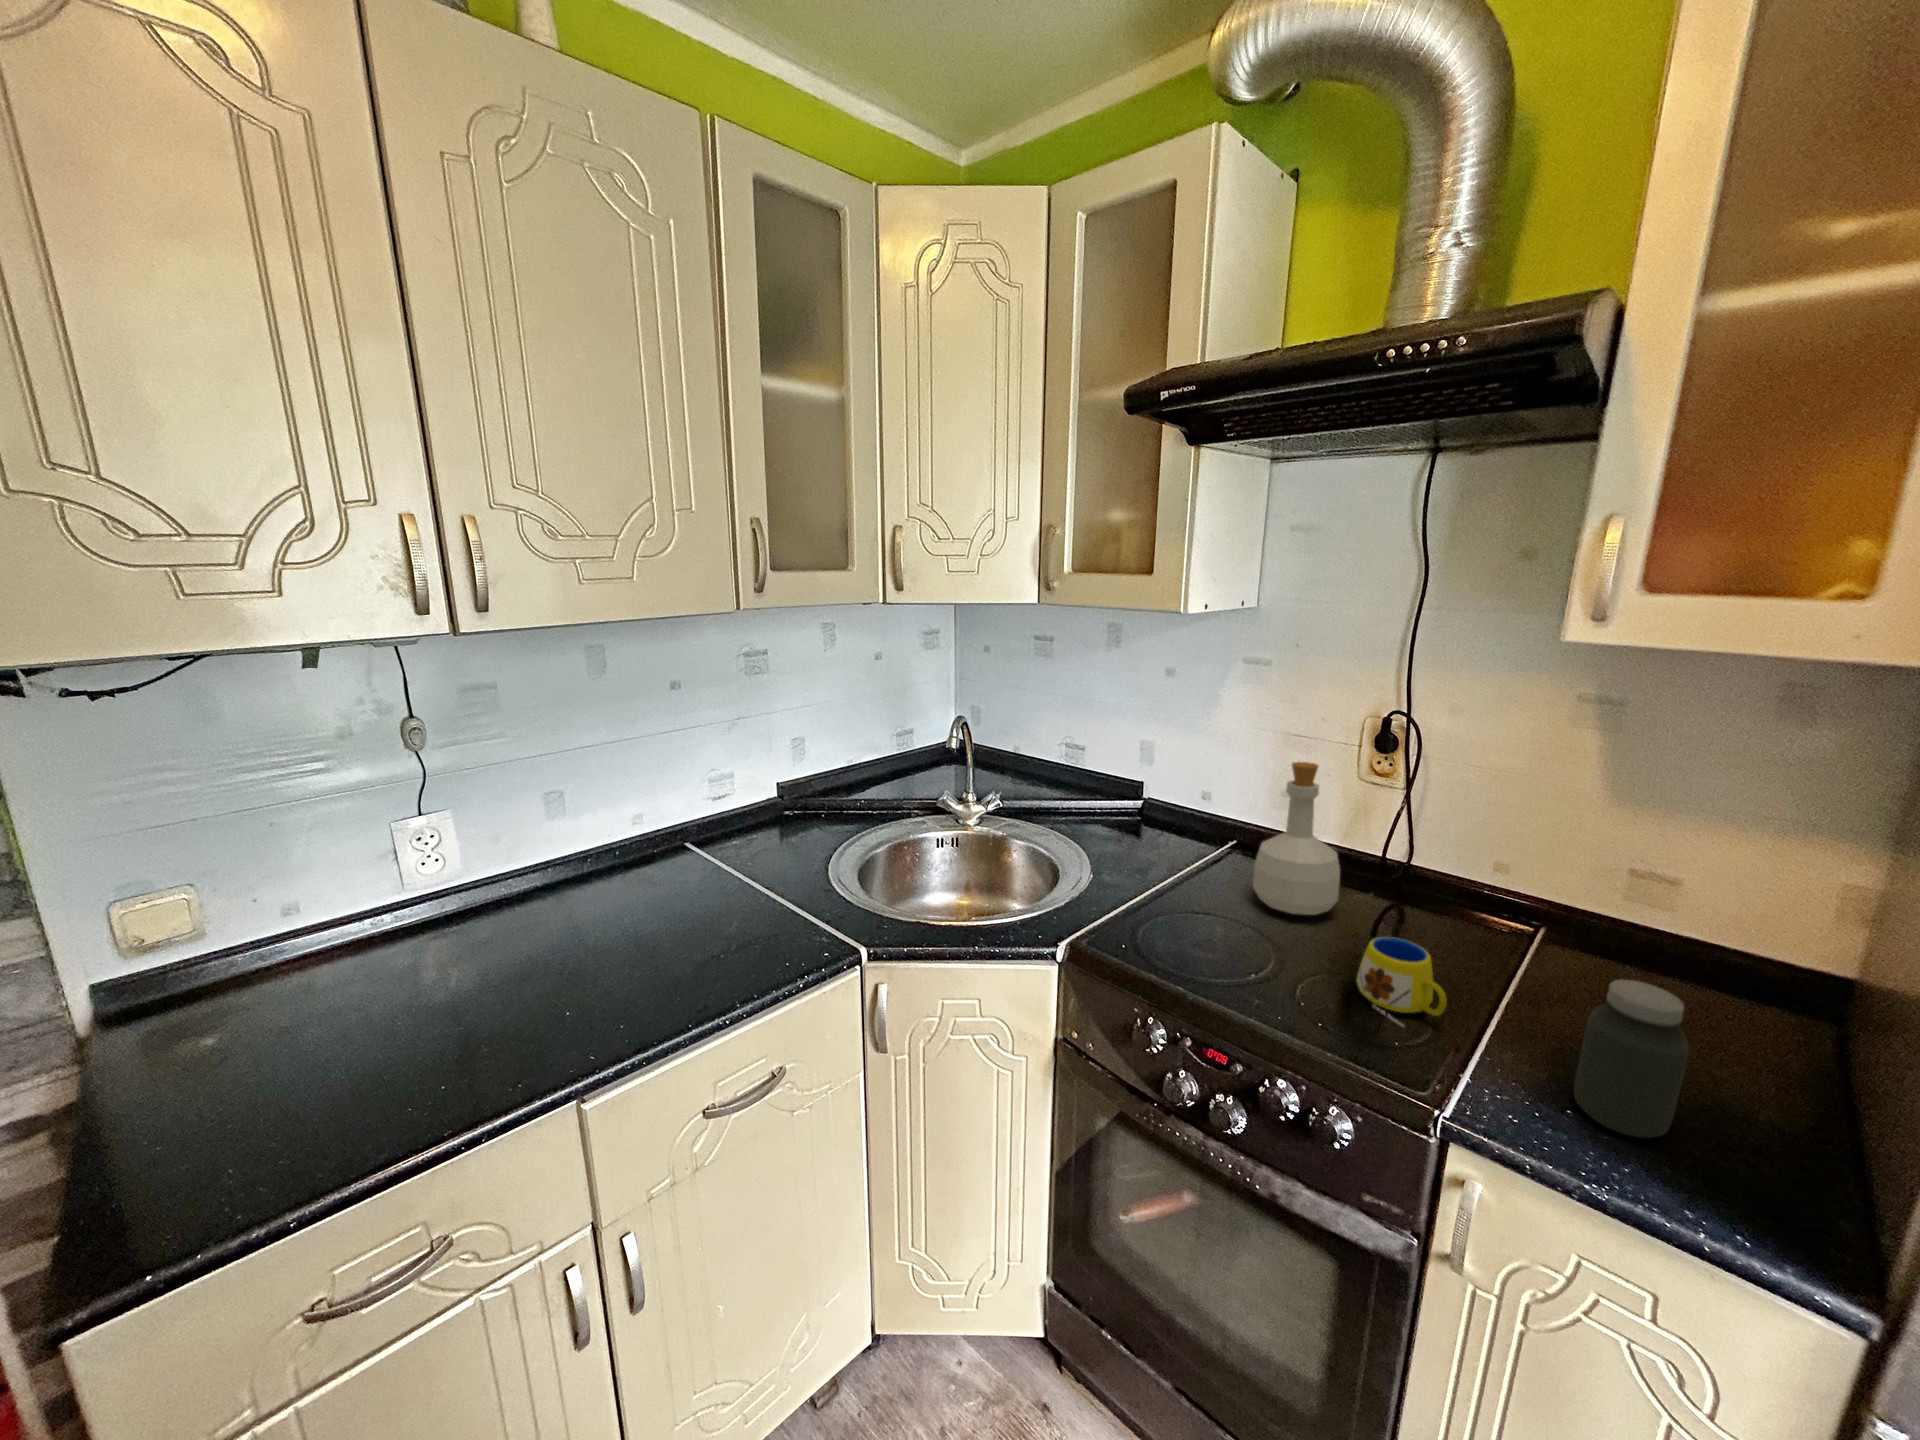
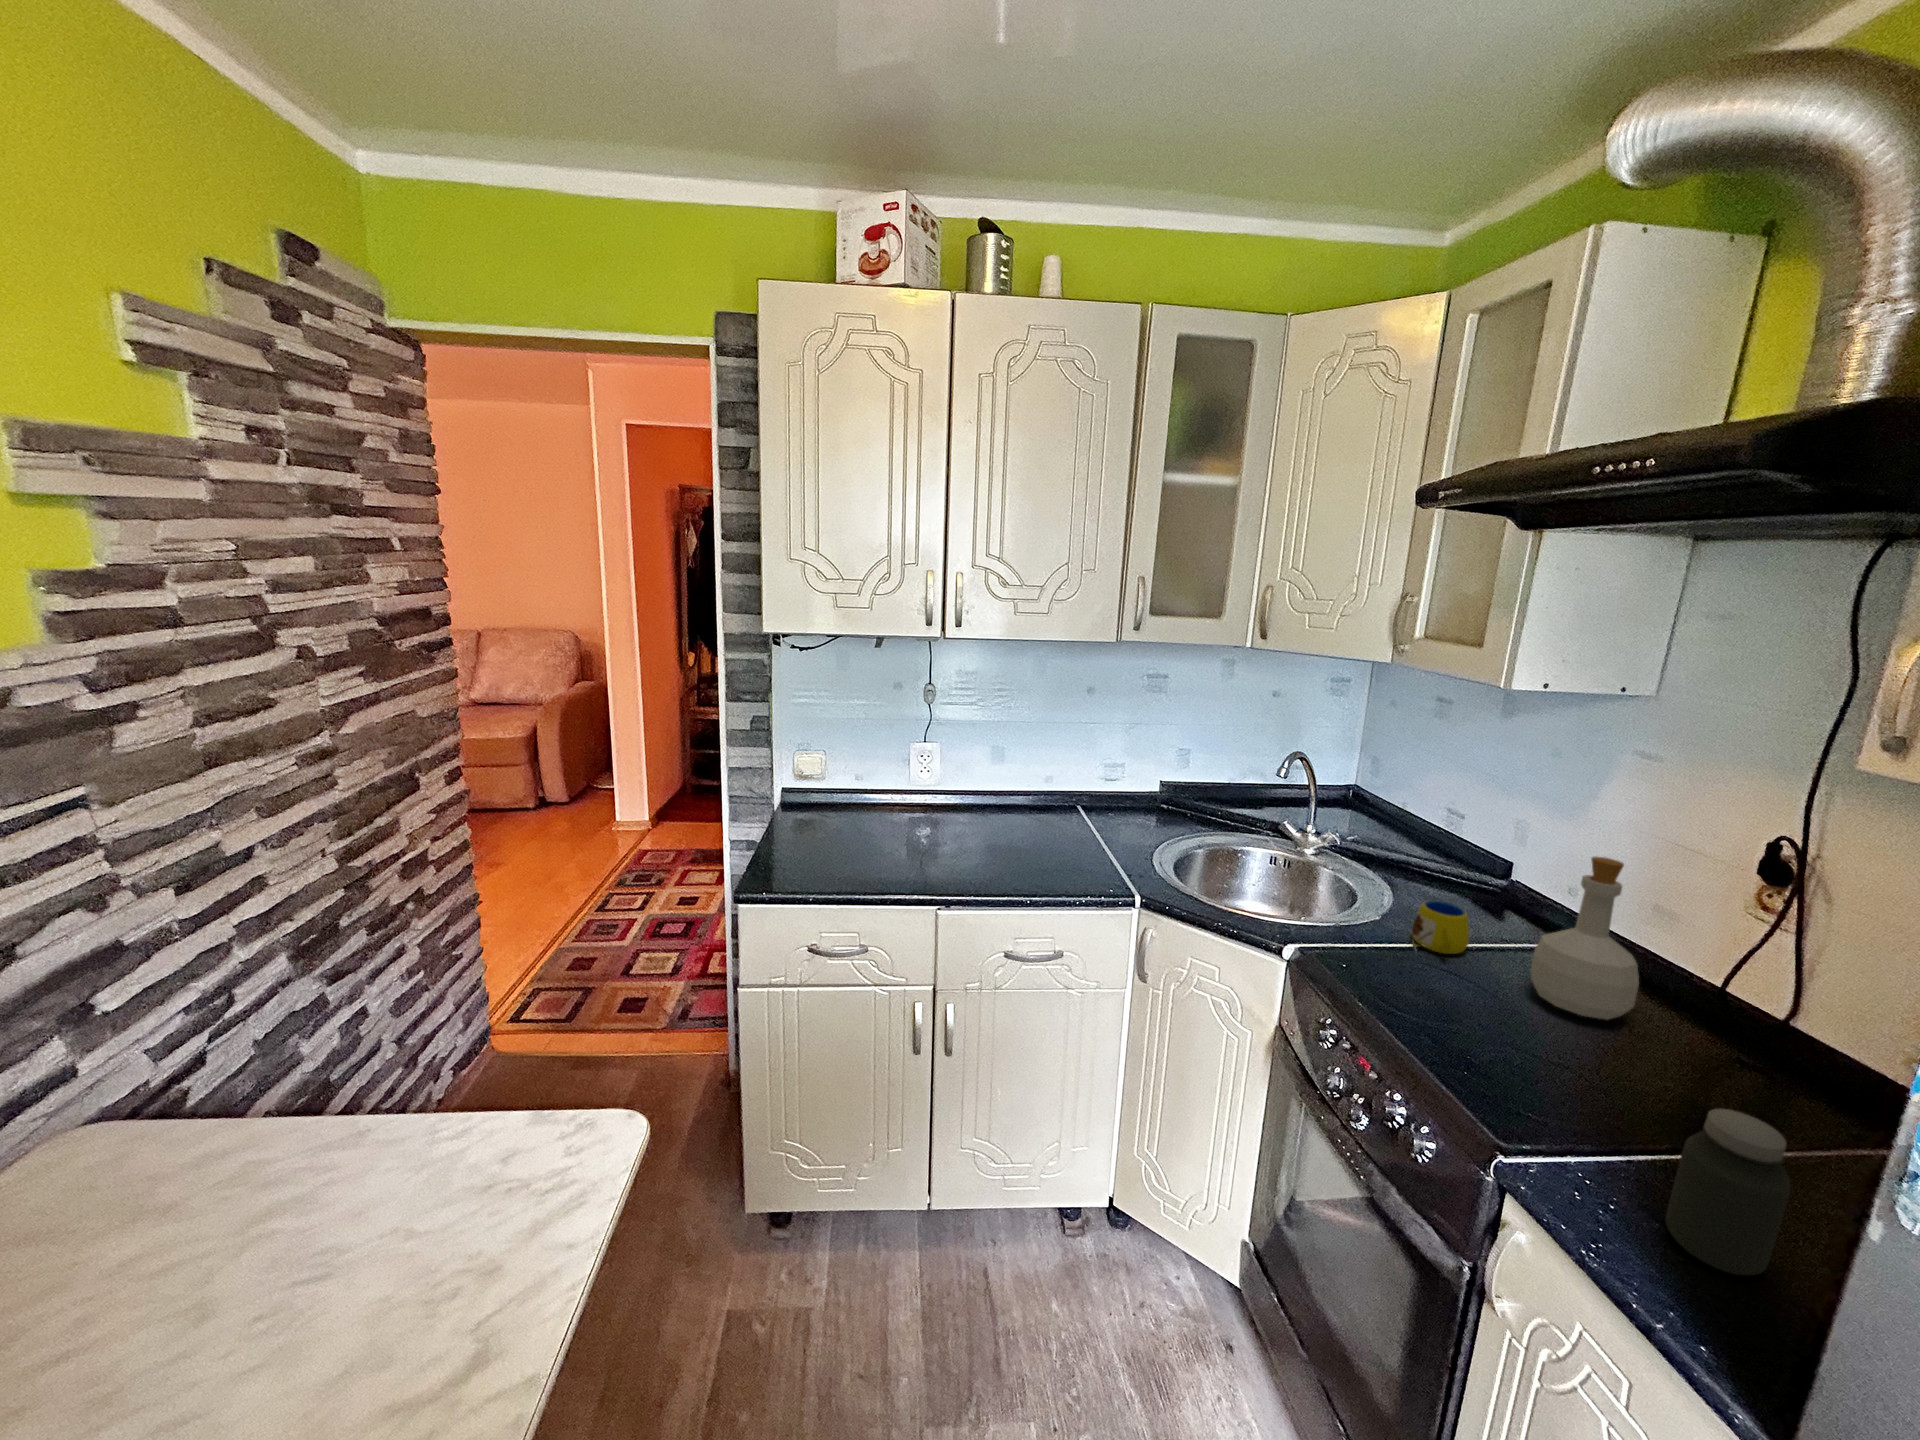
mug: present [1356,937,1447,1026] -> present [1412,900,1469,954]

